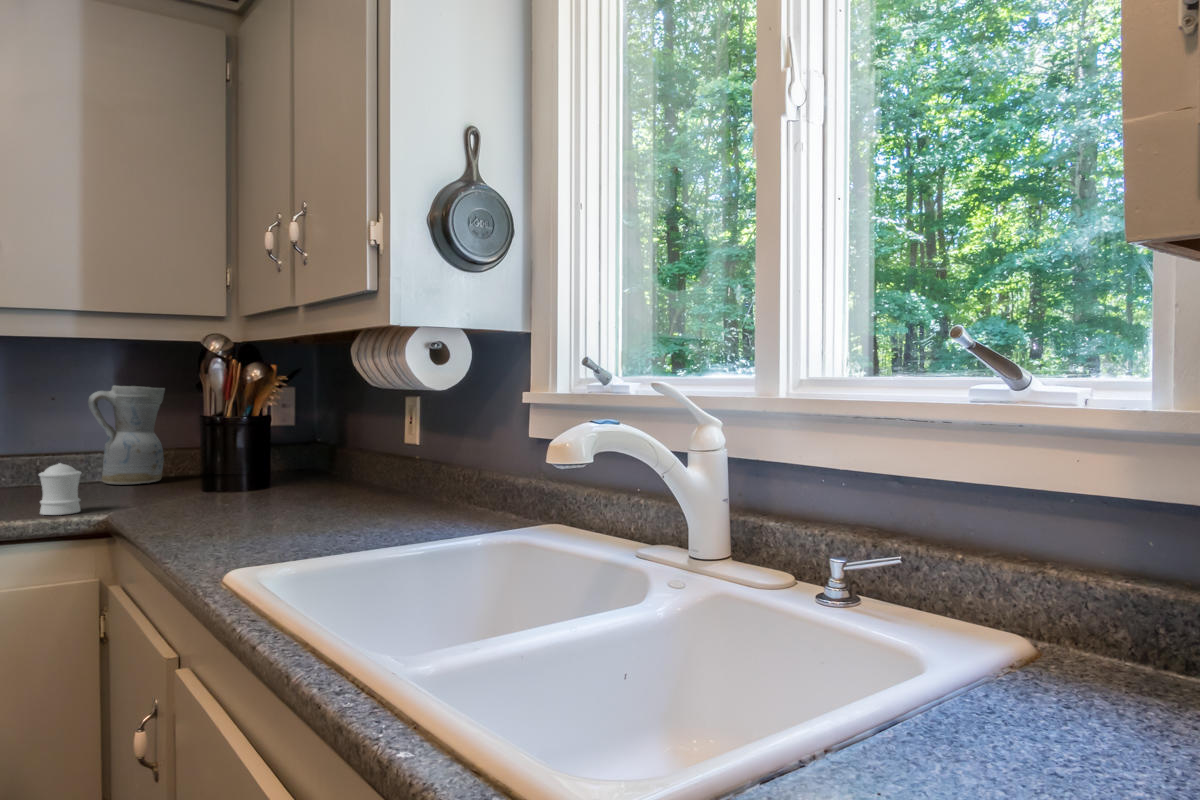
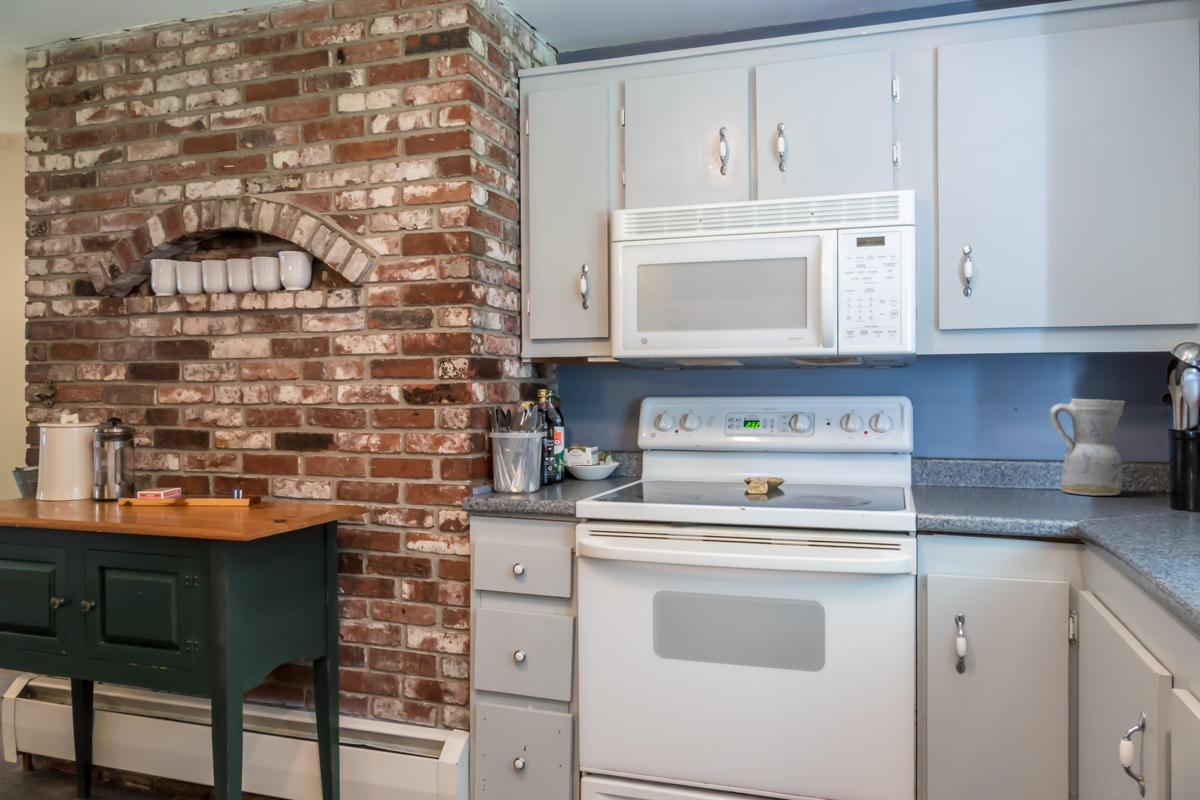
salt shaker: present [39,463,81,515] -> none [1015,468,1052,516]

